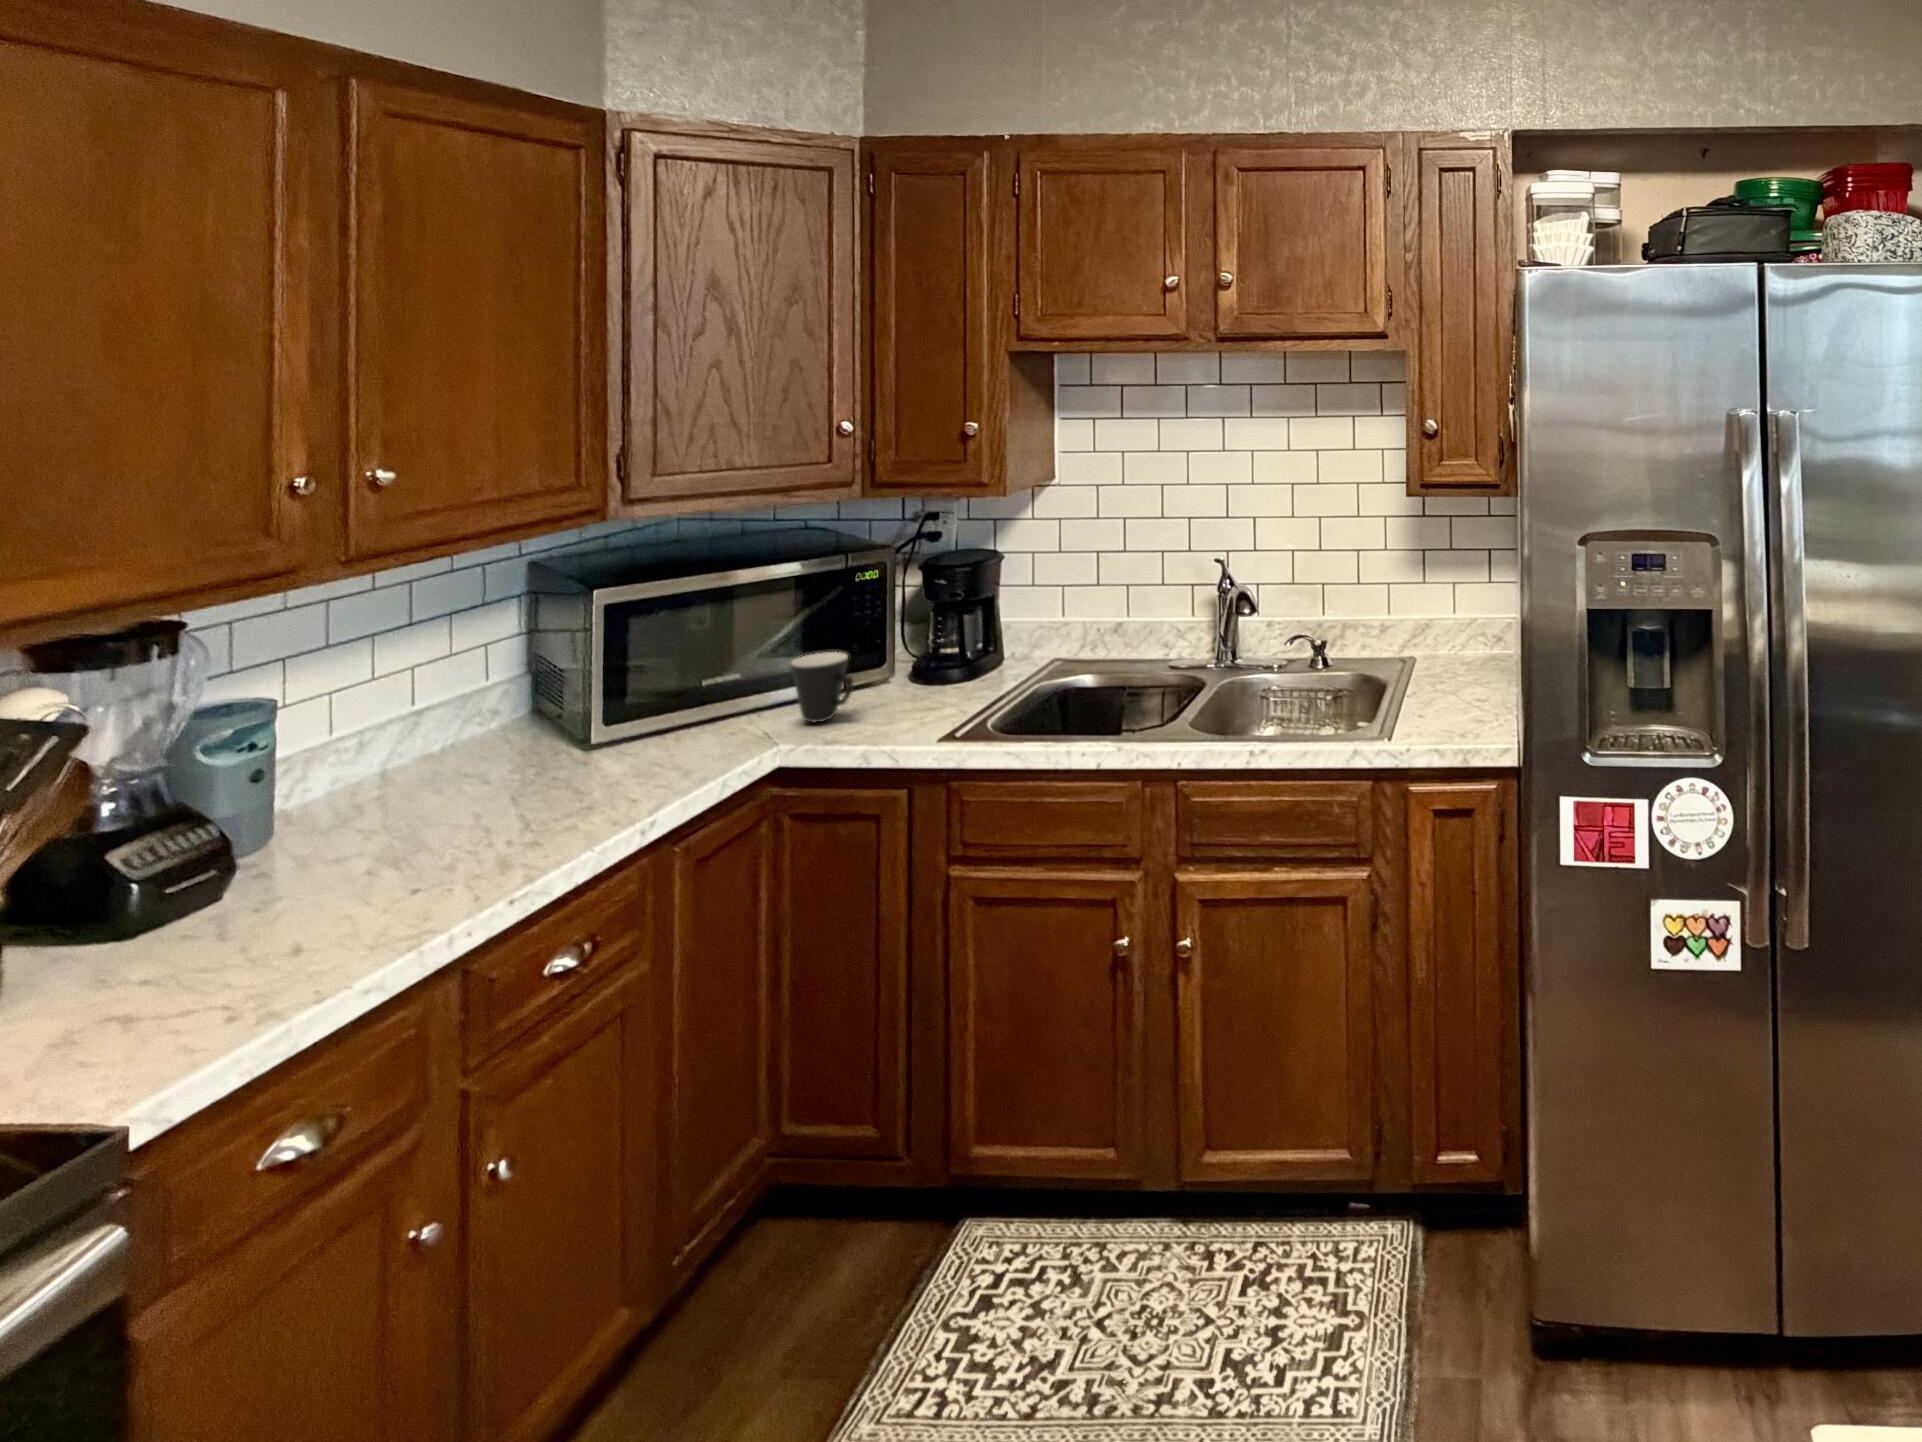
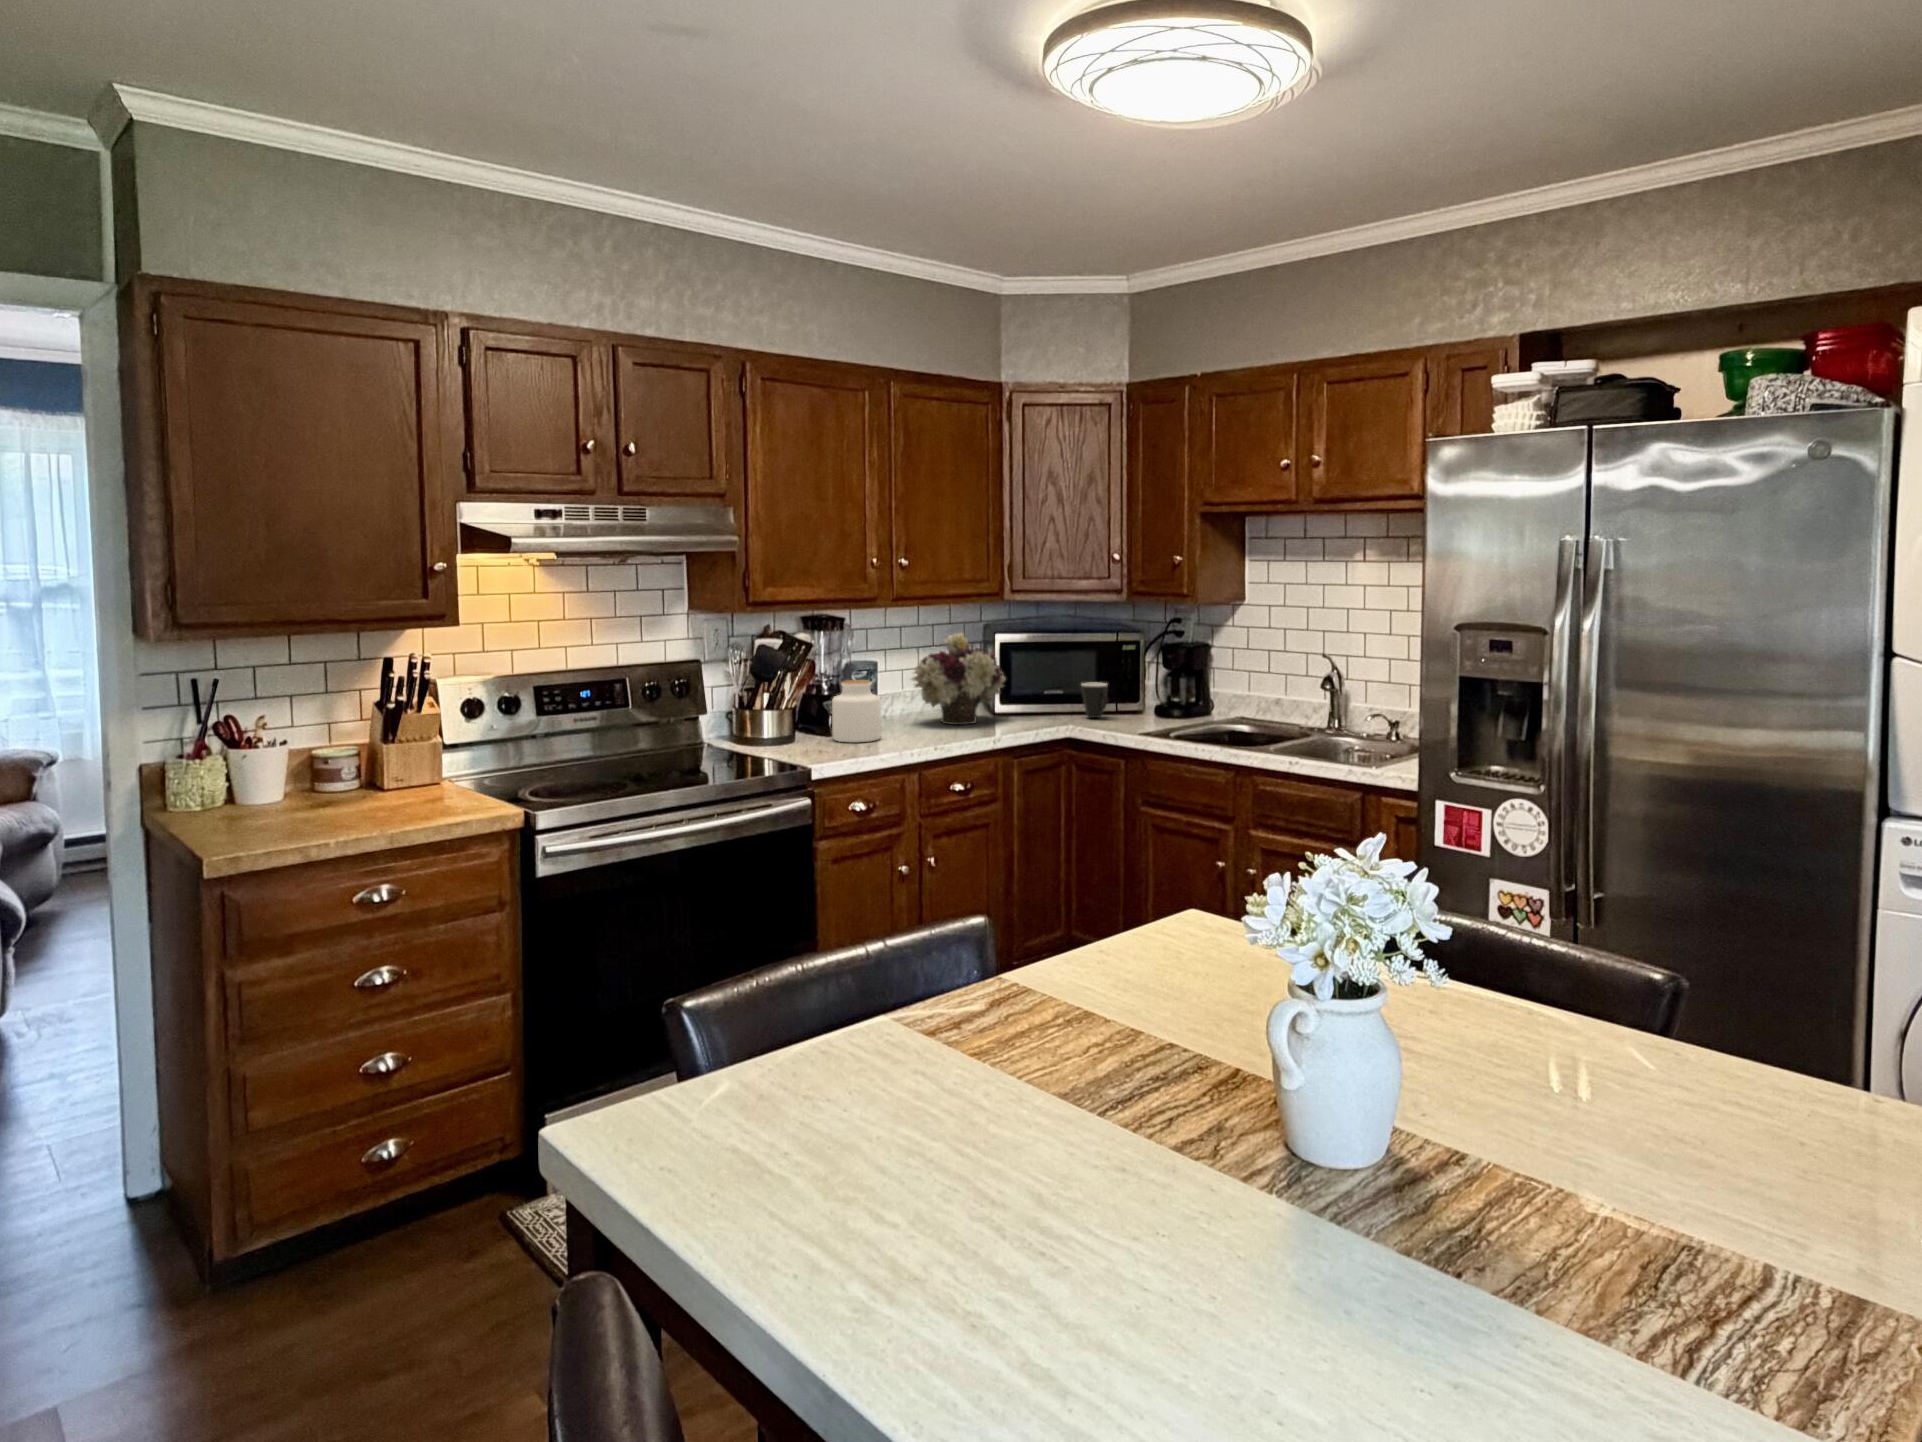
flower arrangement: none [370,608,628,818] -> present [912,633,1005,725]
jar: none [127,788,310,985] -> present [832,680,881,742]

